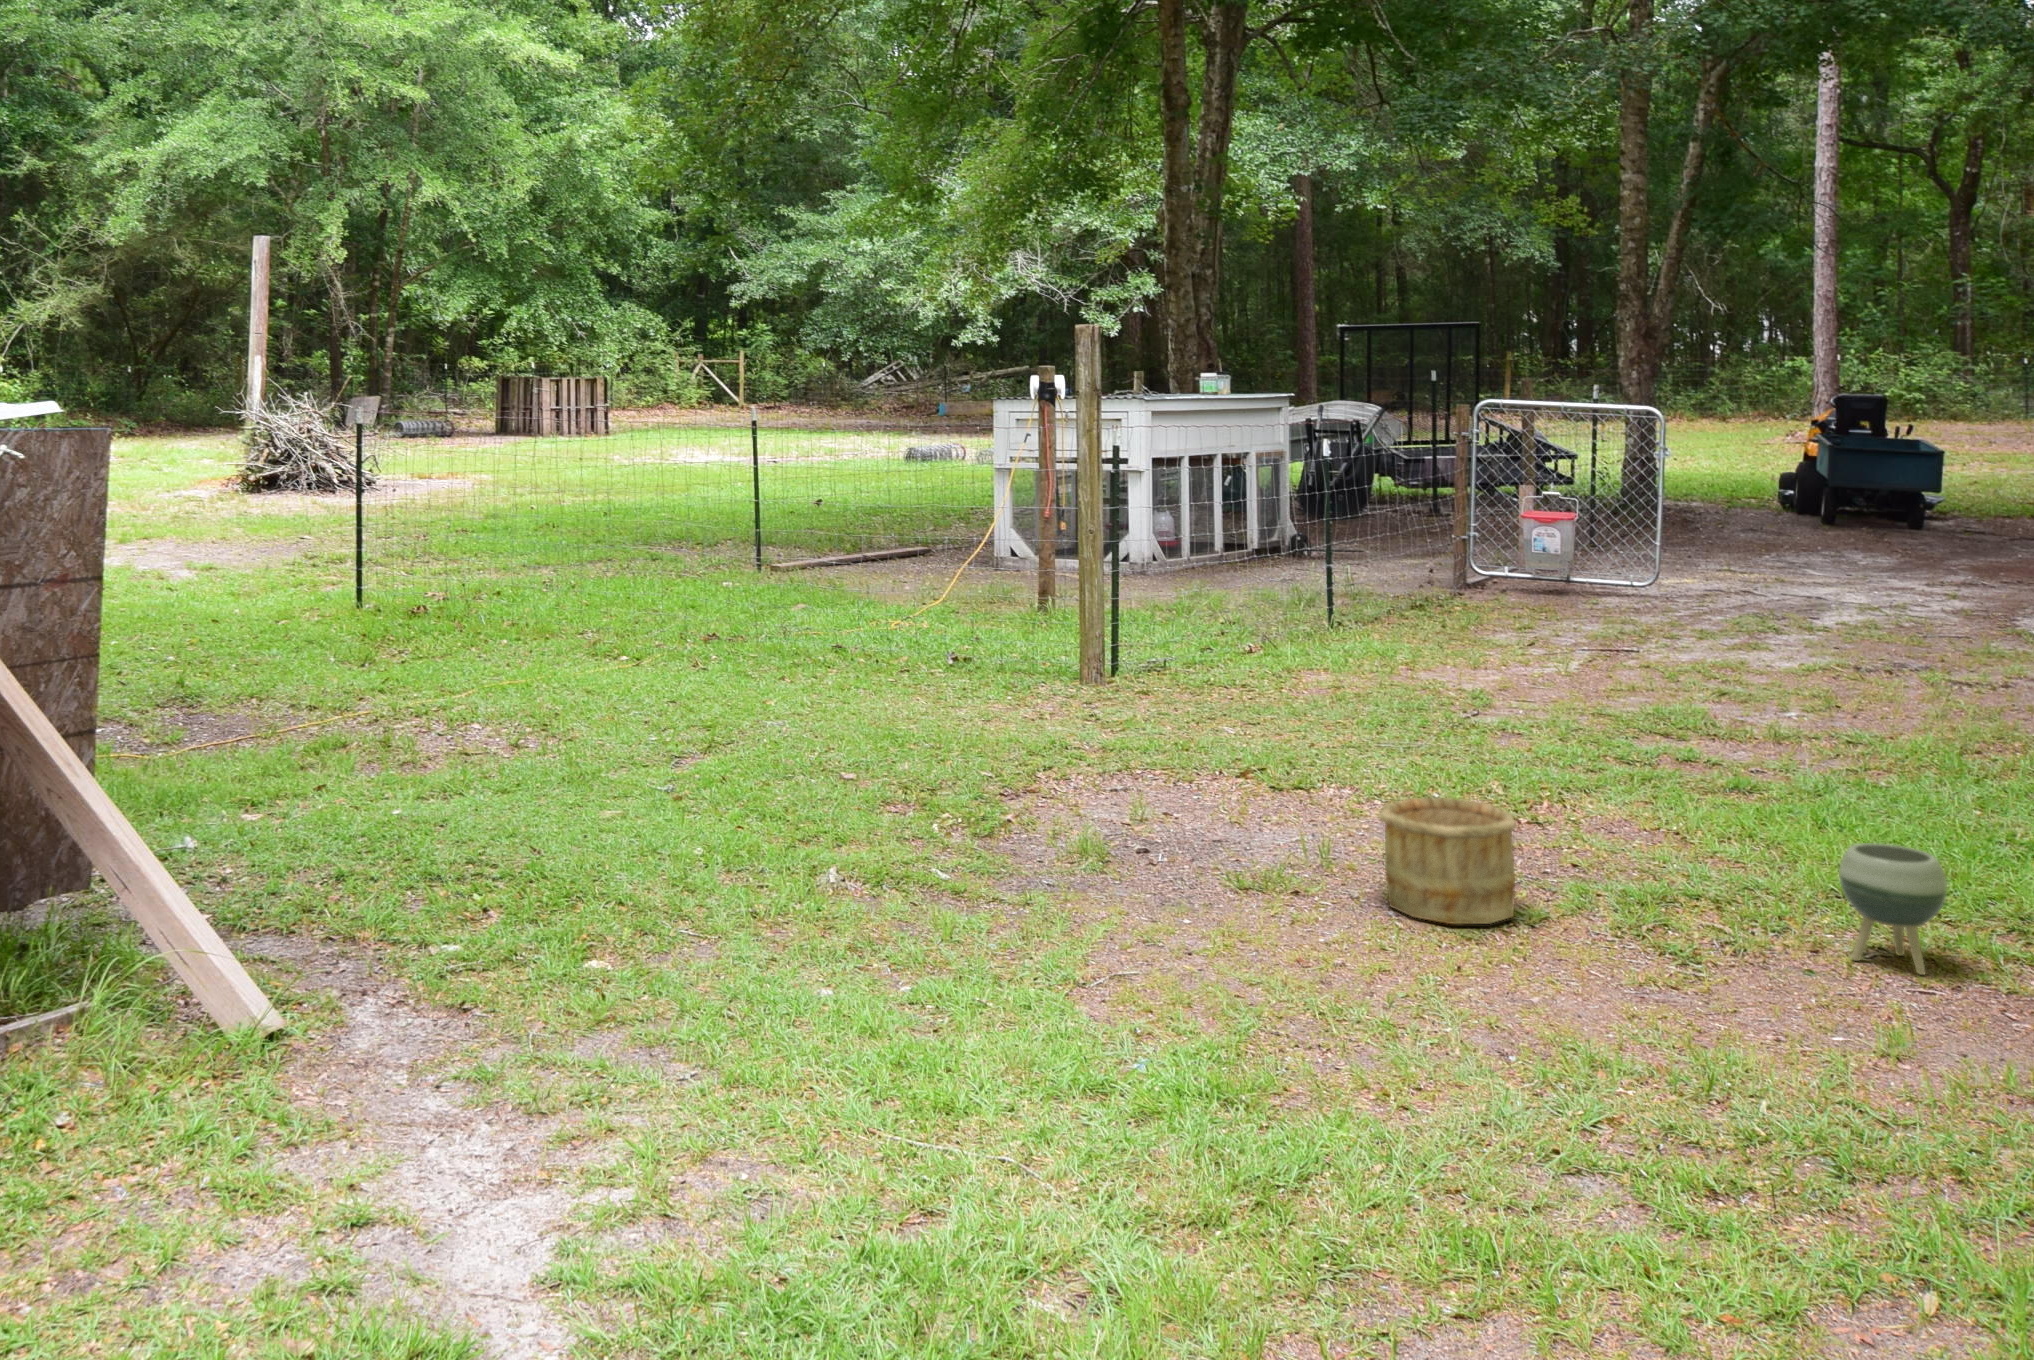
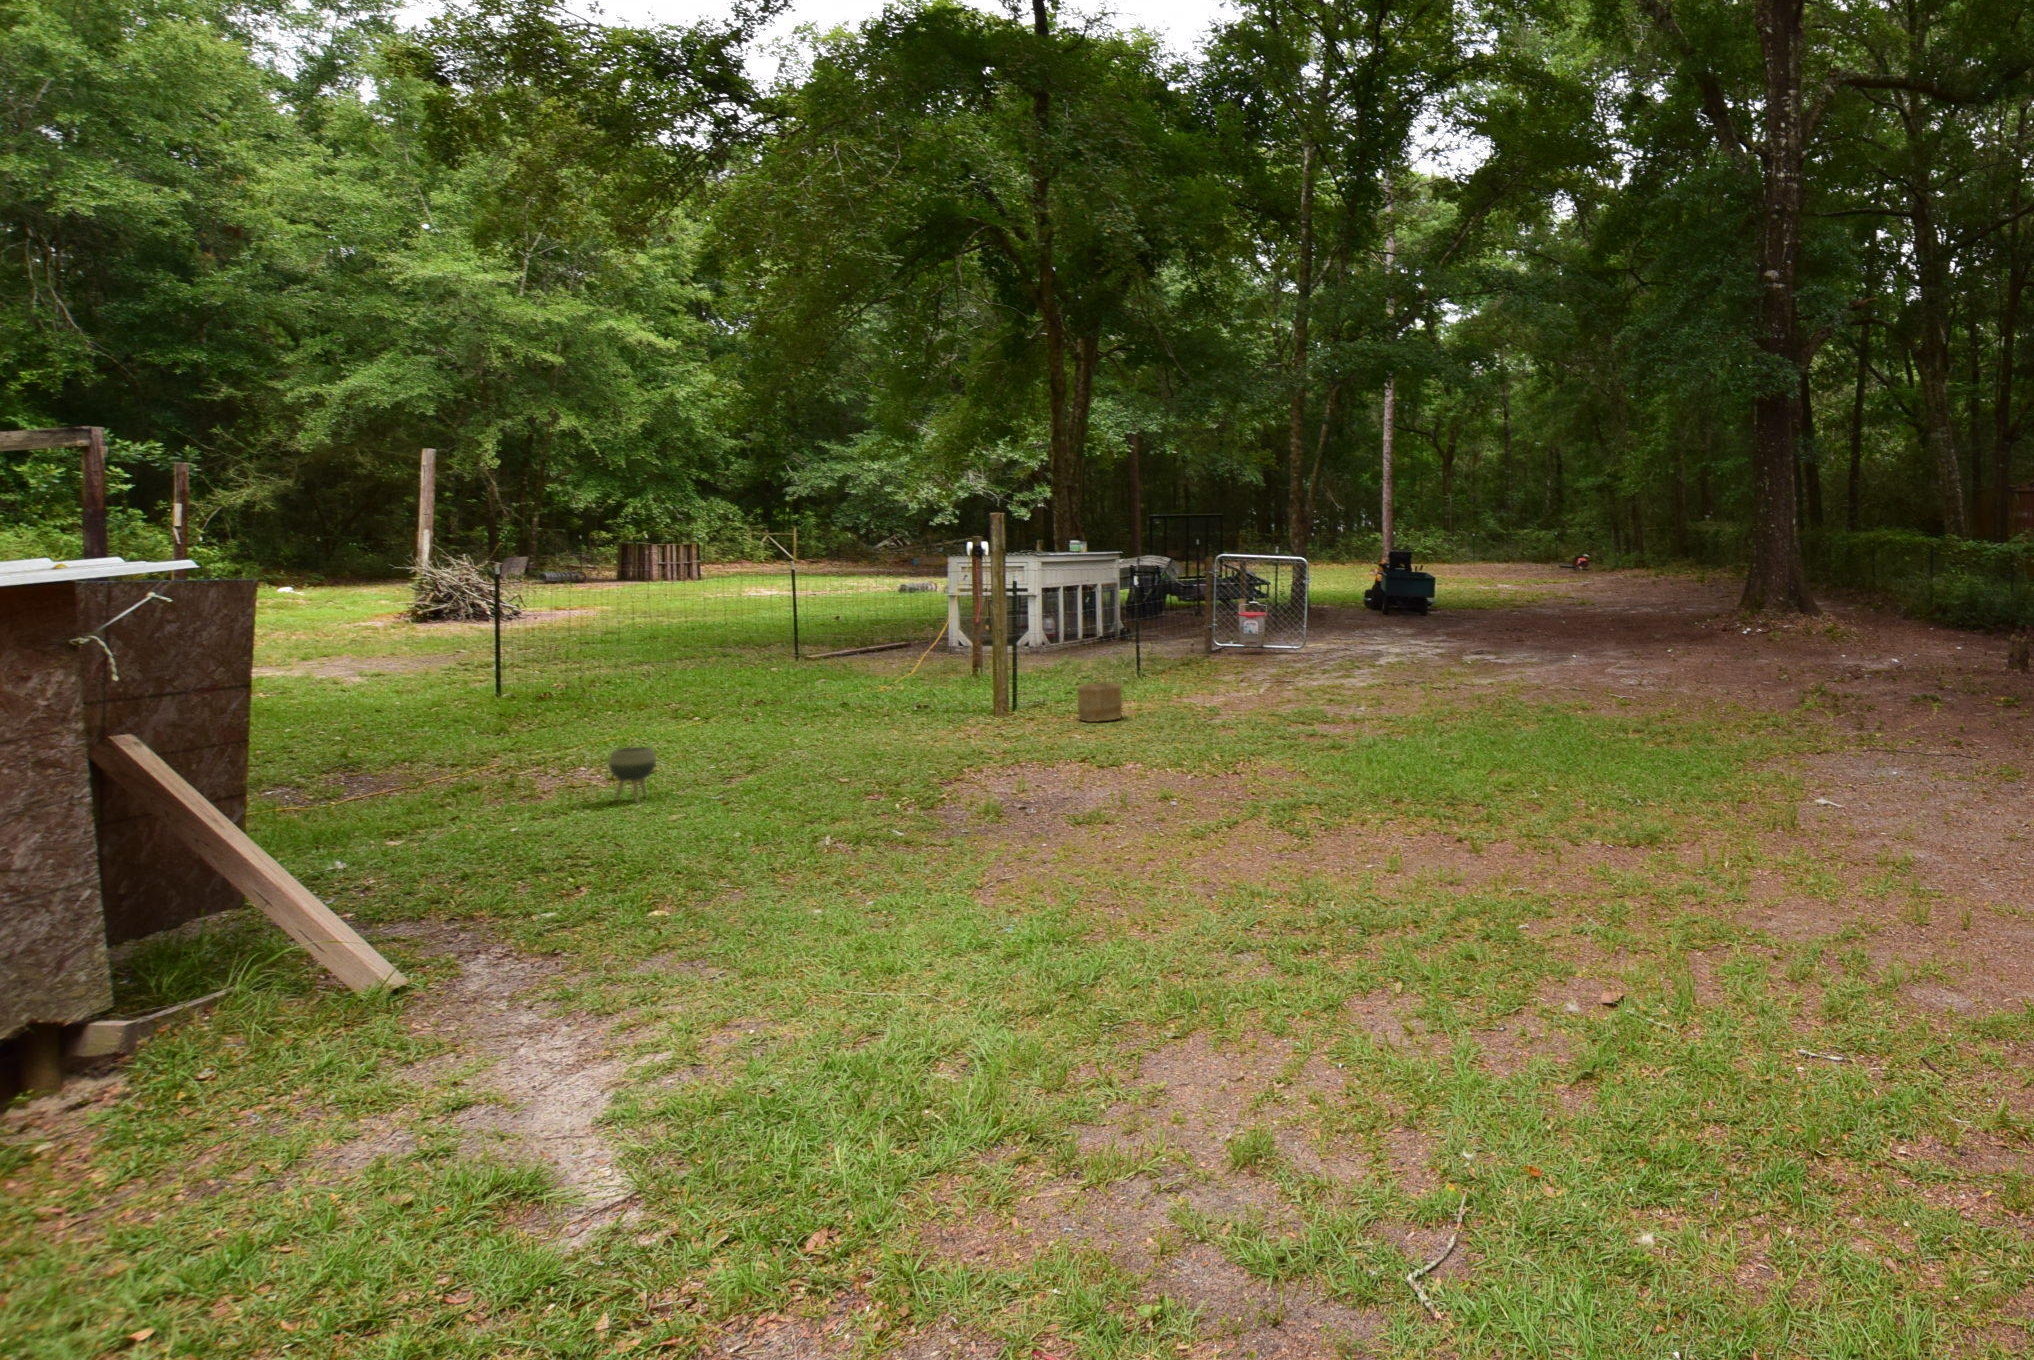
planter: present [1839,843,1947,975] -> present [609,747,656,801]

